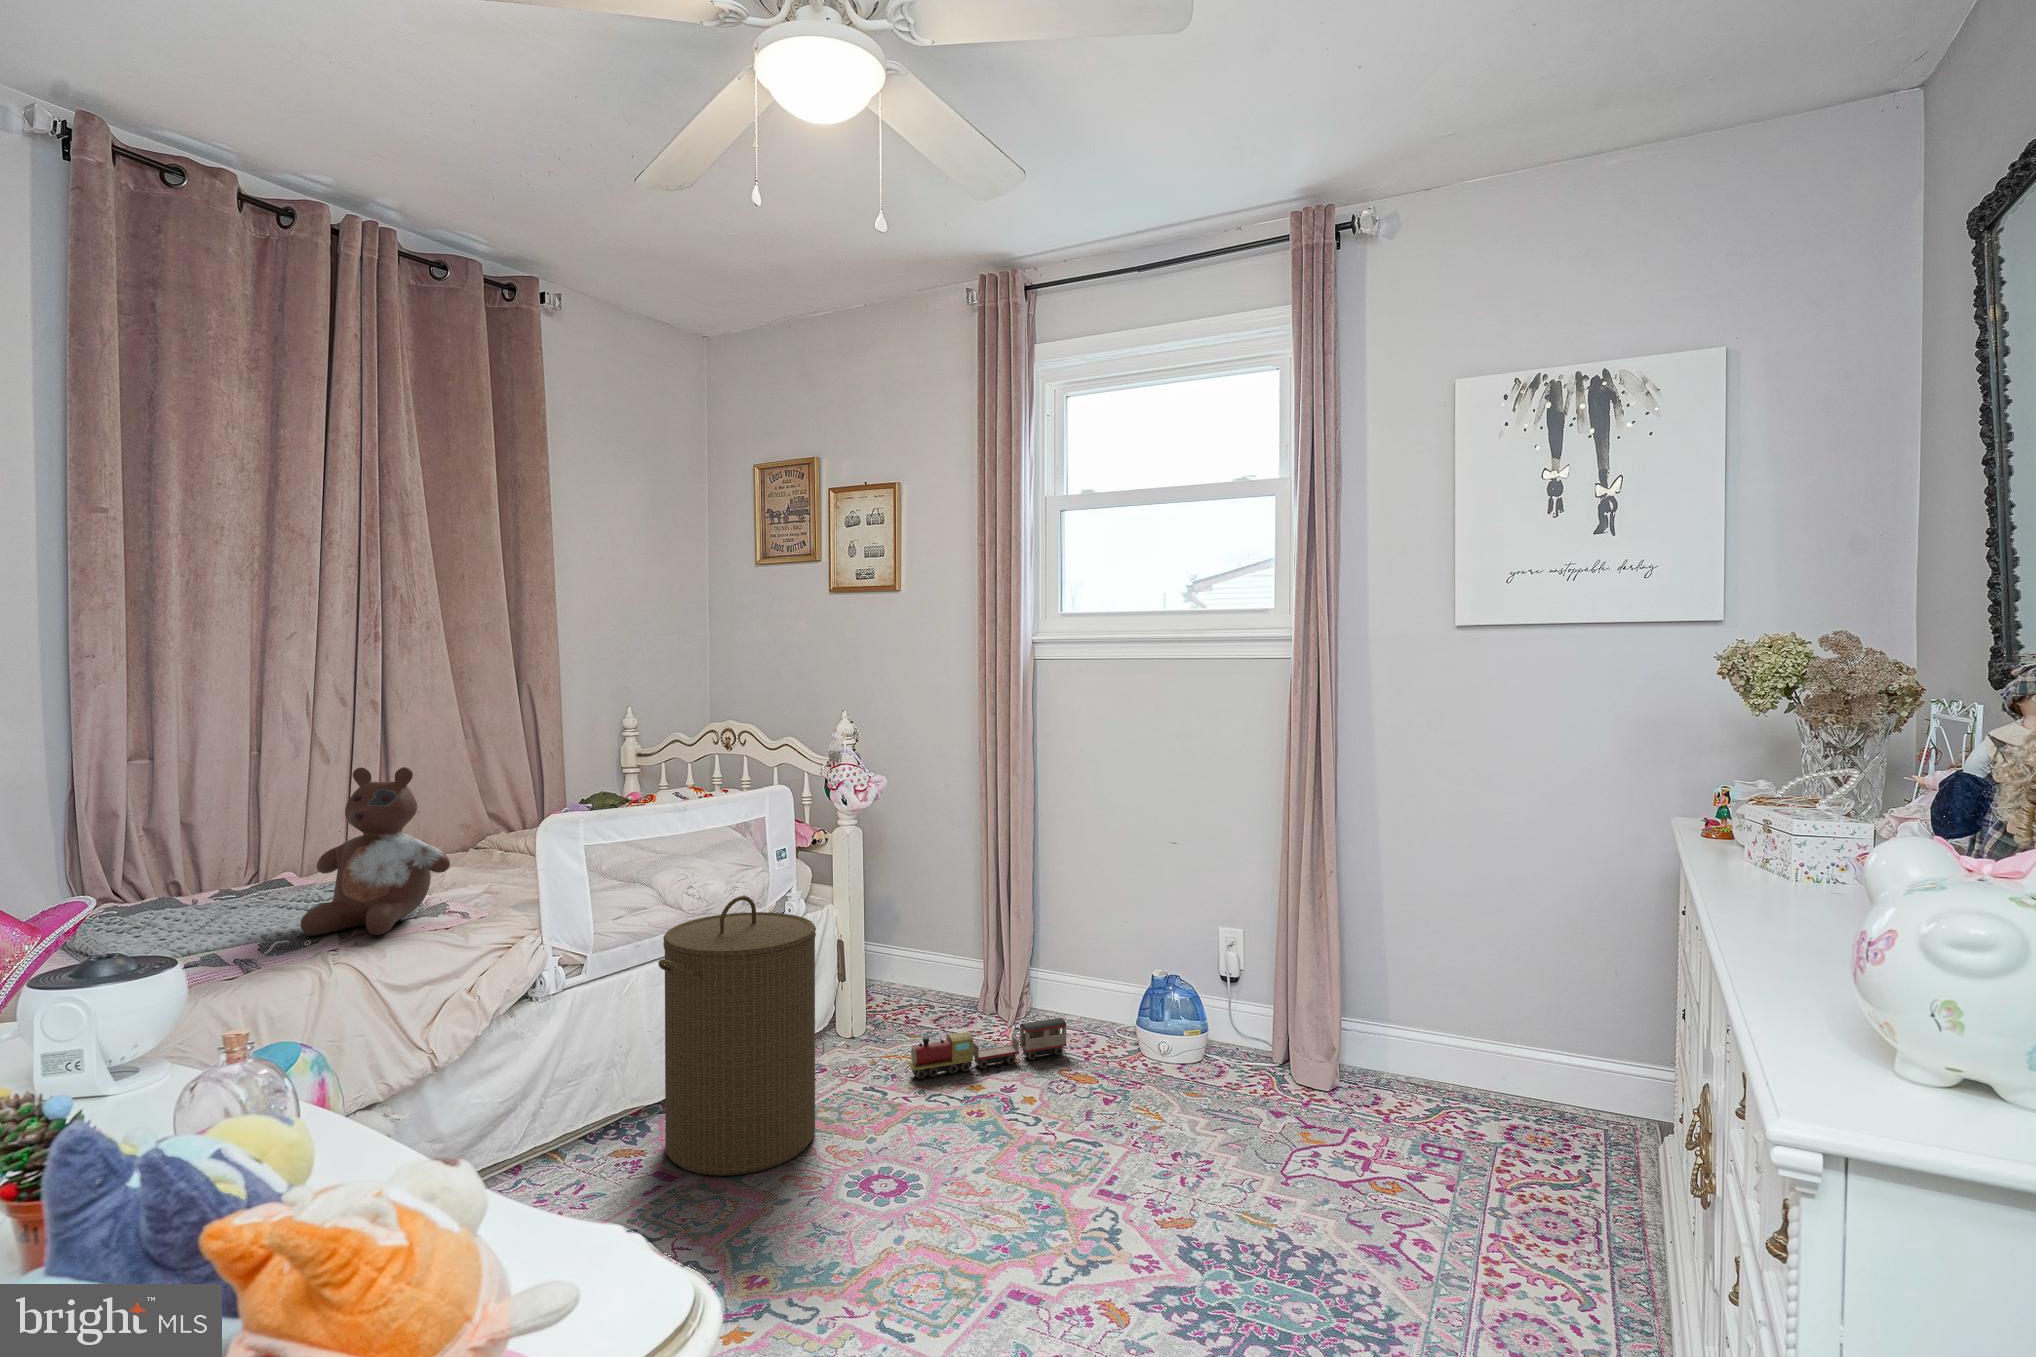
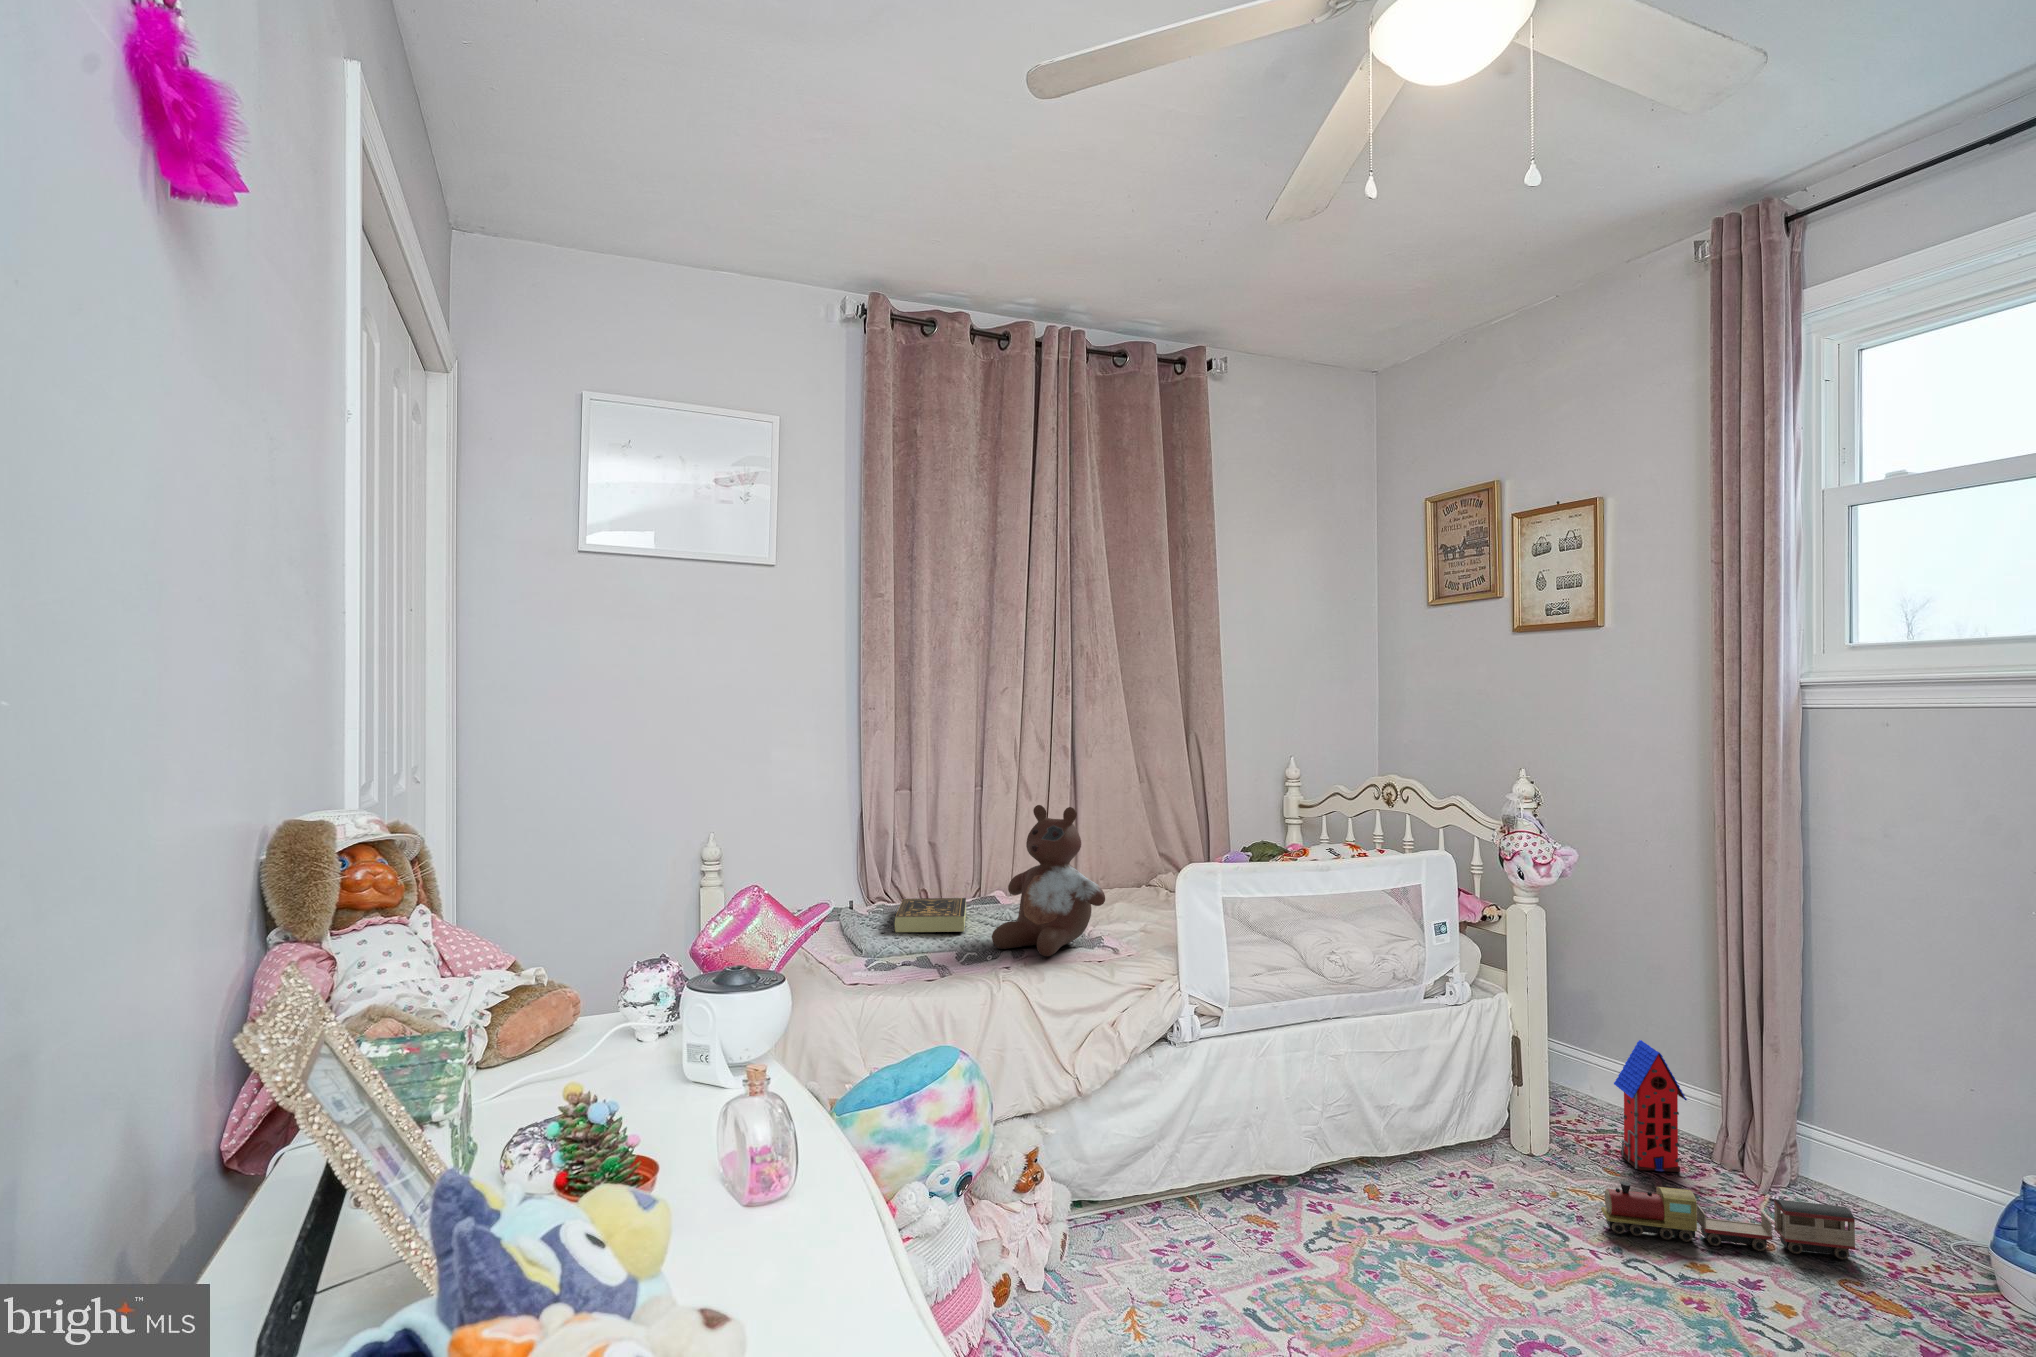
book: none [144,886,254,939] -> present [895,898,966,932]
laundry hamper: present [658,896,816,1176] -> none [1287,970,1469,1288]
toy house: none [912,926,962,1029] -> present [1614,1040,1687,1172]

